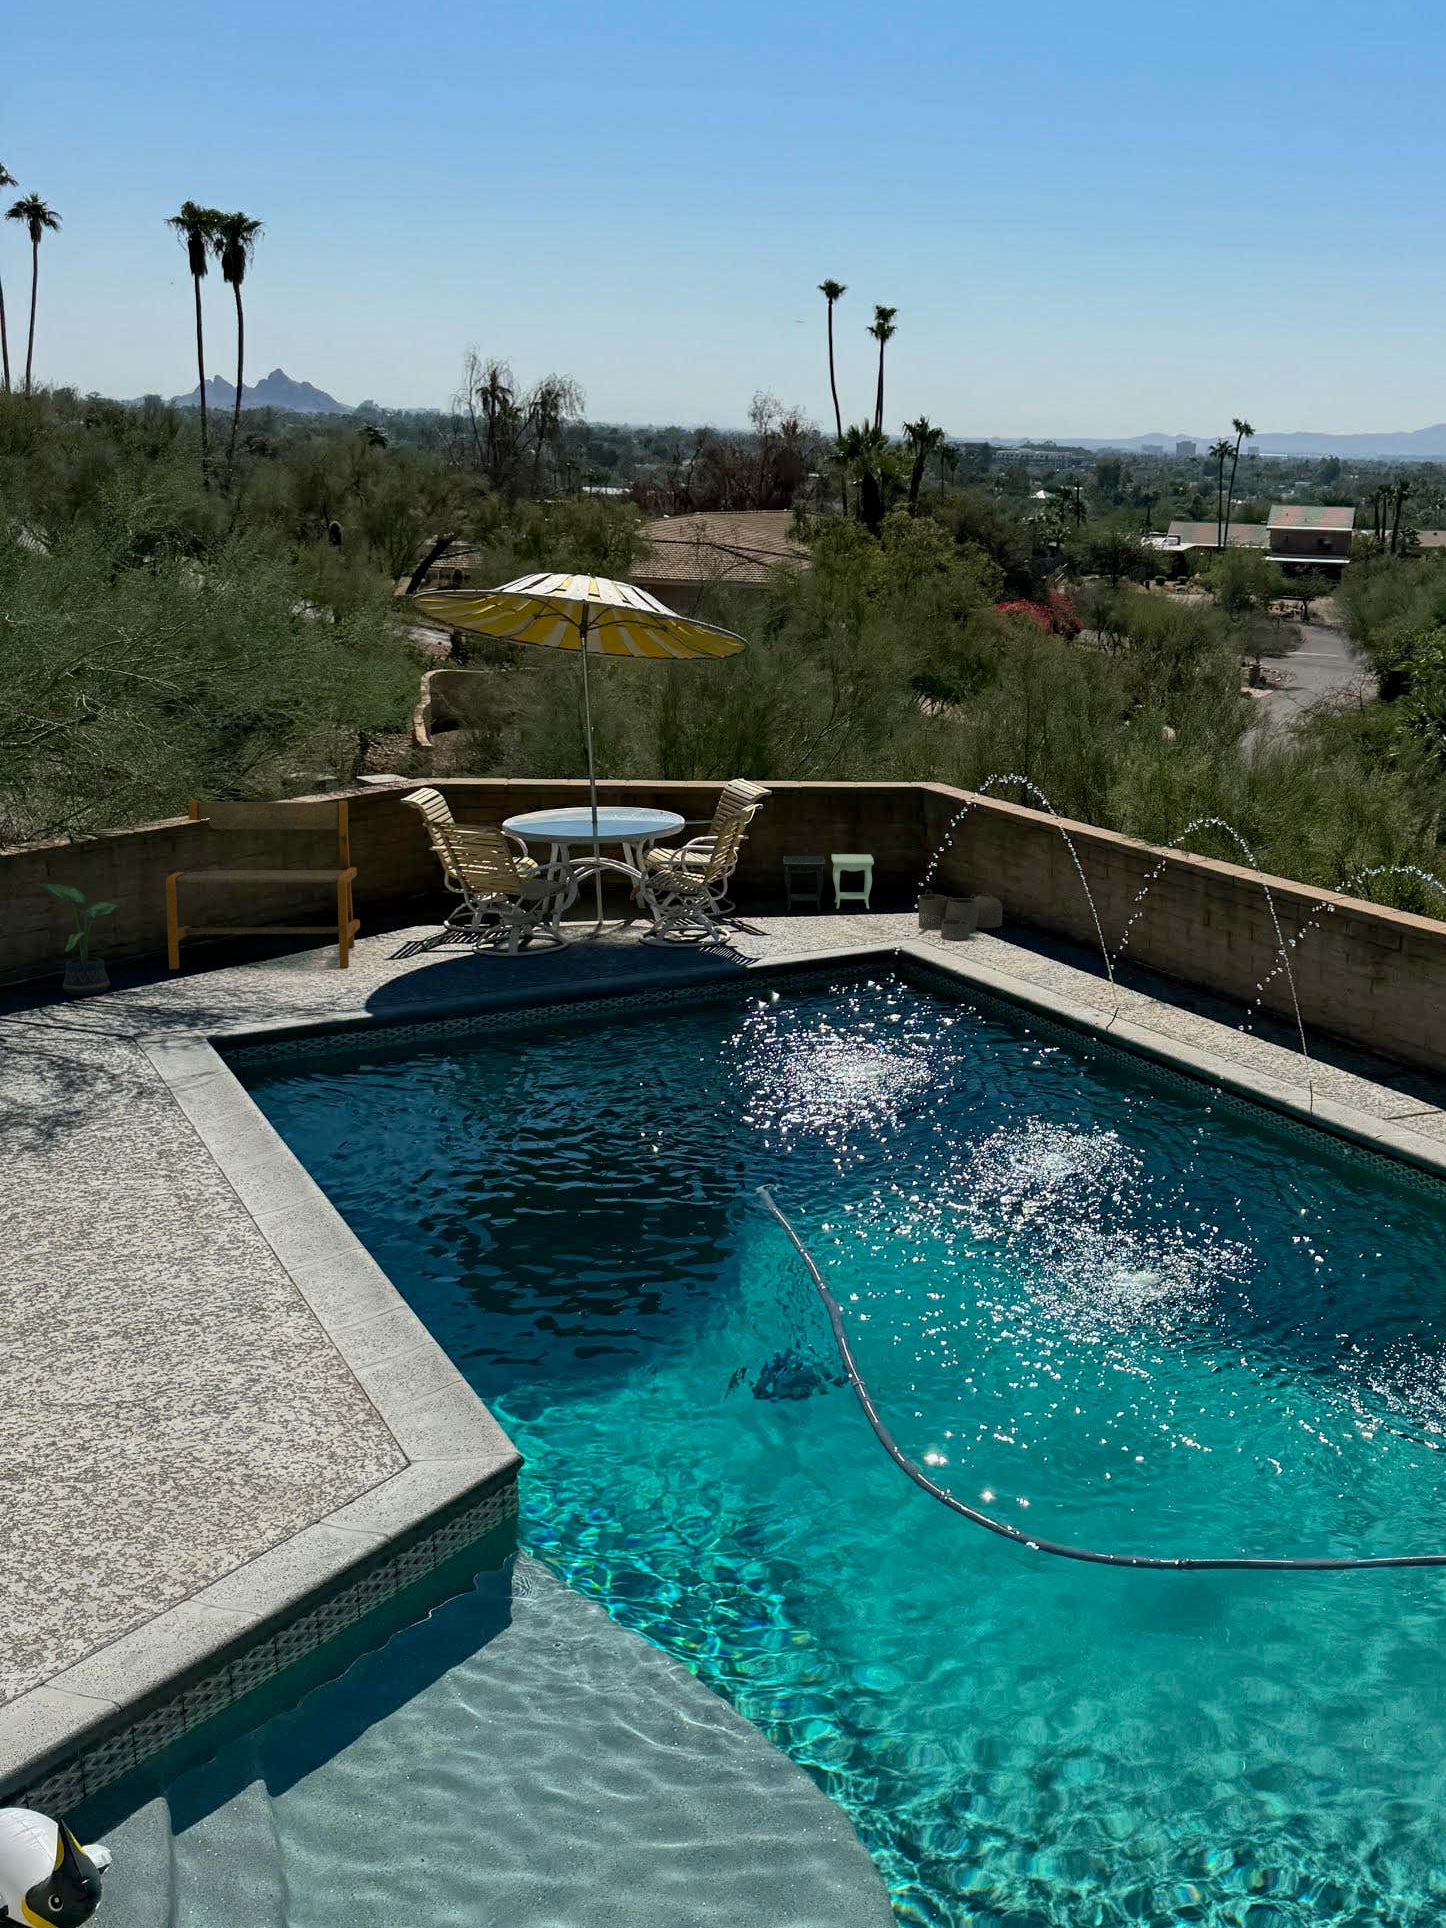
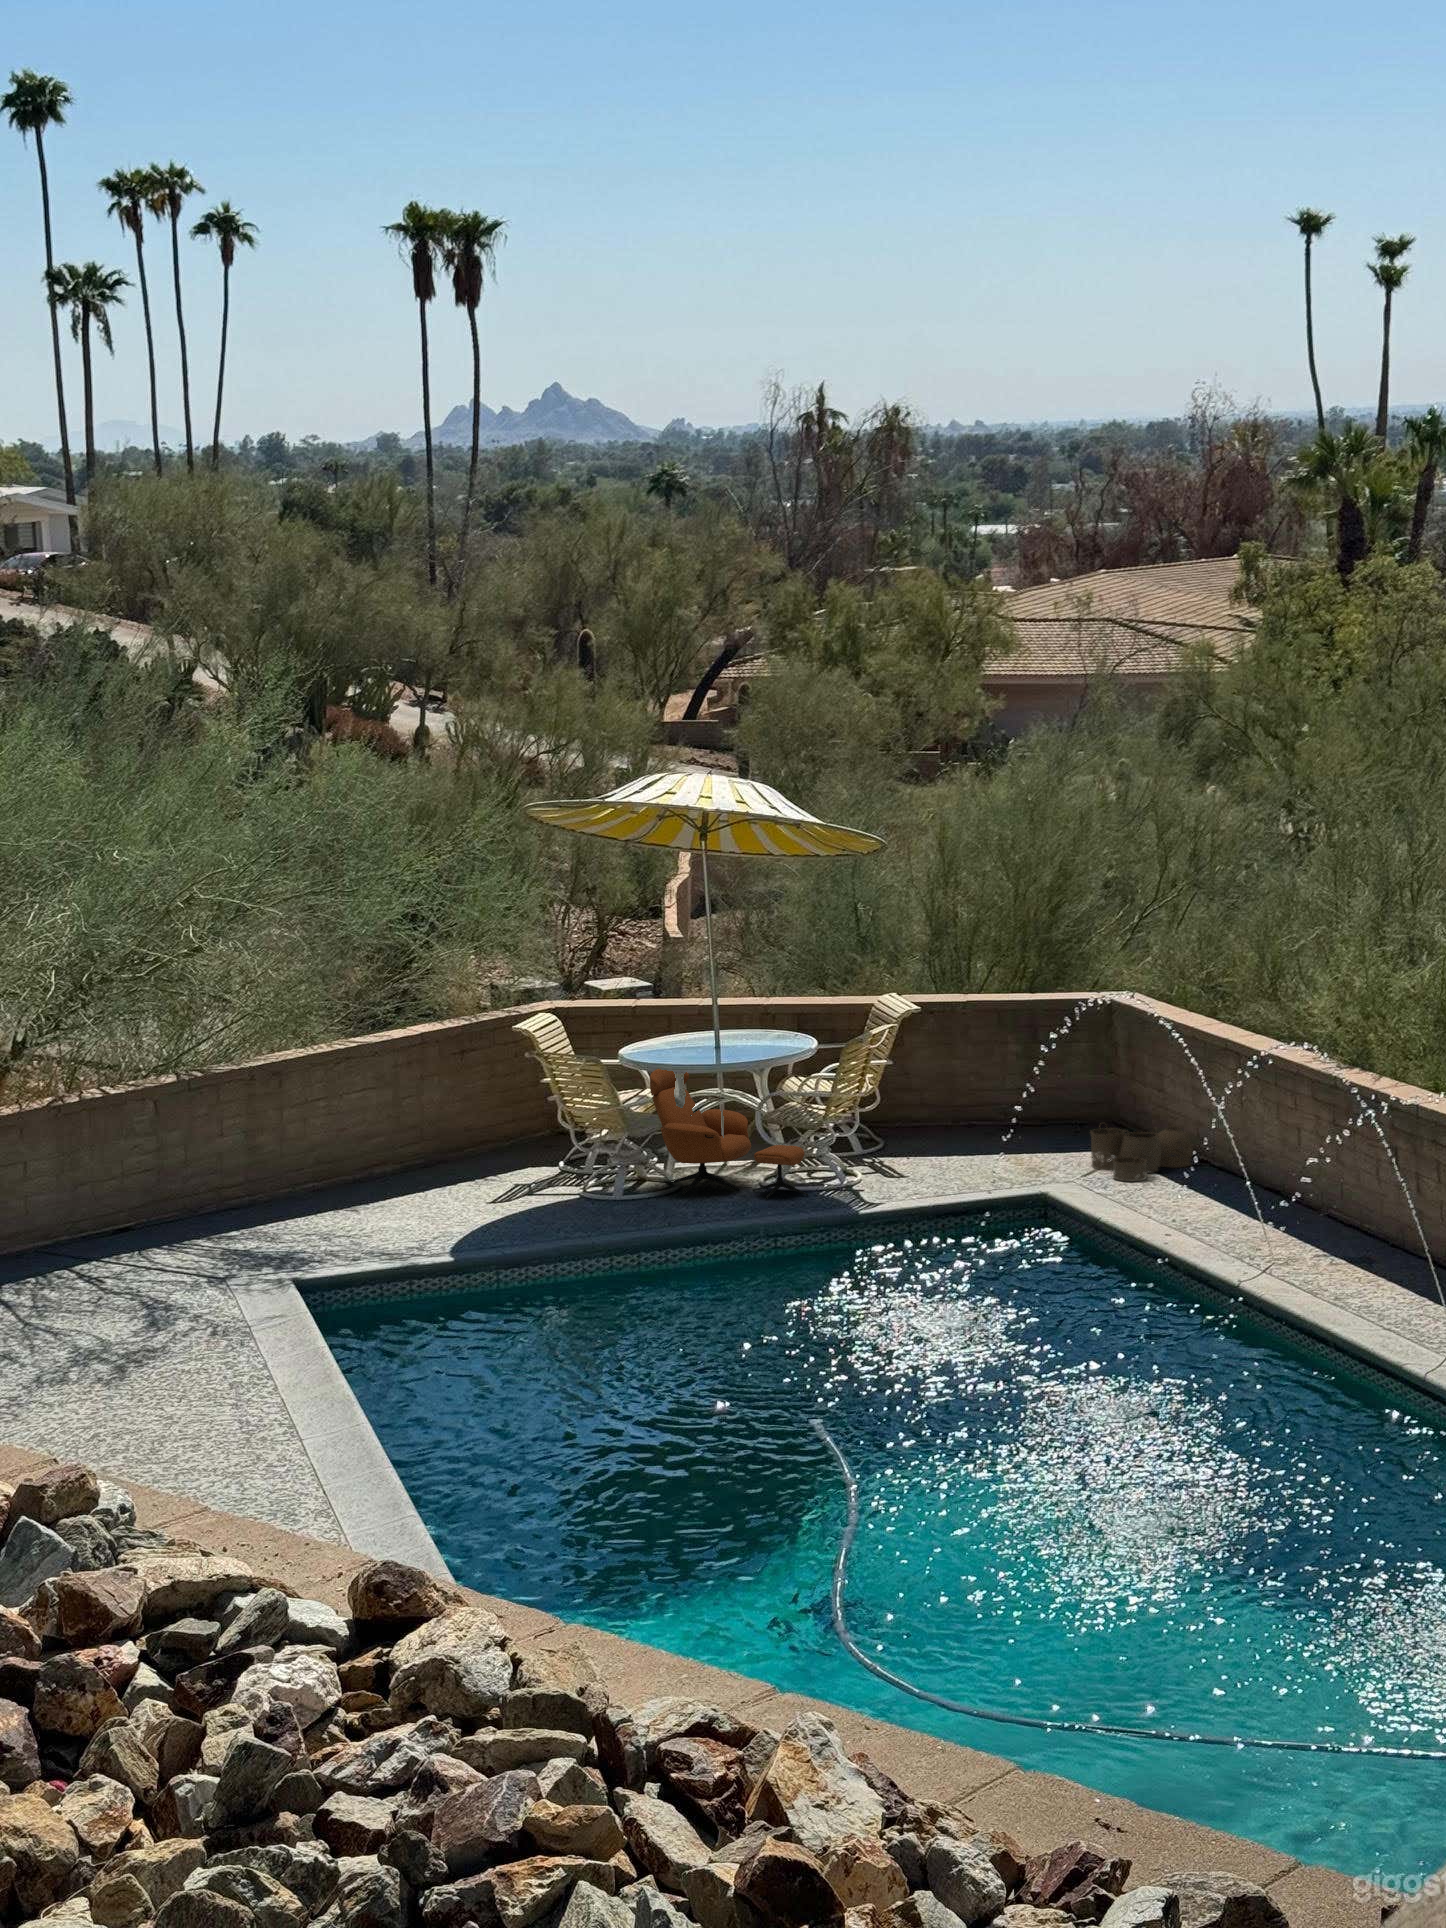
bench: present [166,800,360,969] -> none [267,1031,463,1213]
lounge chair: none [538,837,684,956] -> present [650,1069,808,1199]
side table: present [783,854,874,911] -> none [937,1083,1045,1150]
potted plant: present [37,883,122,995] -> none [141,1122,222,1238]

